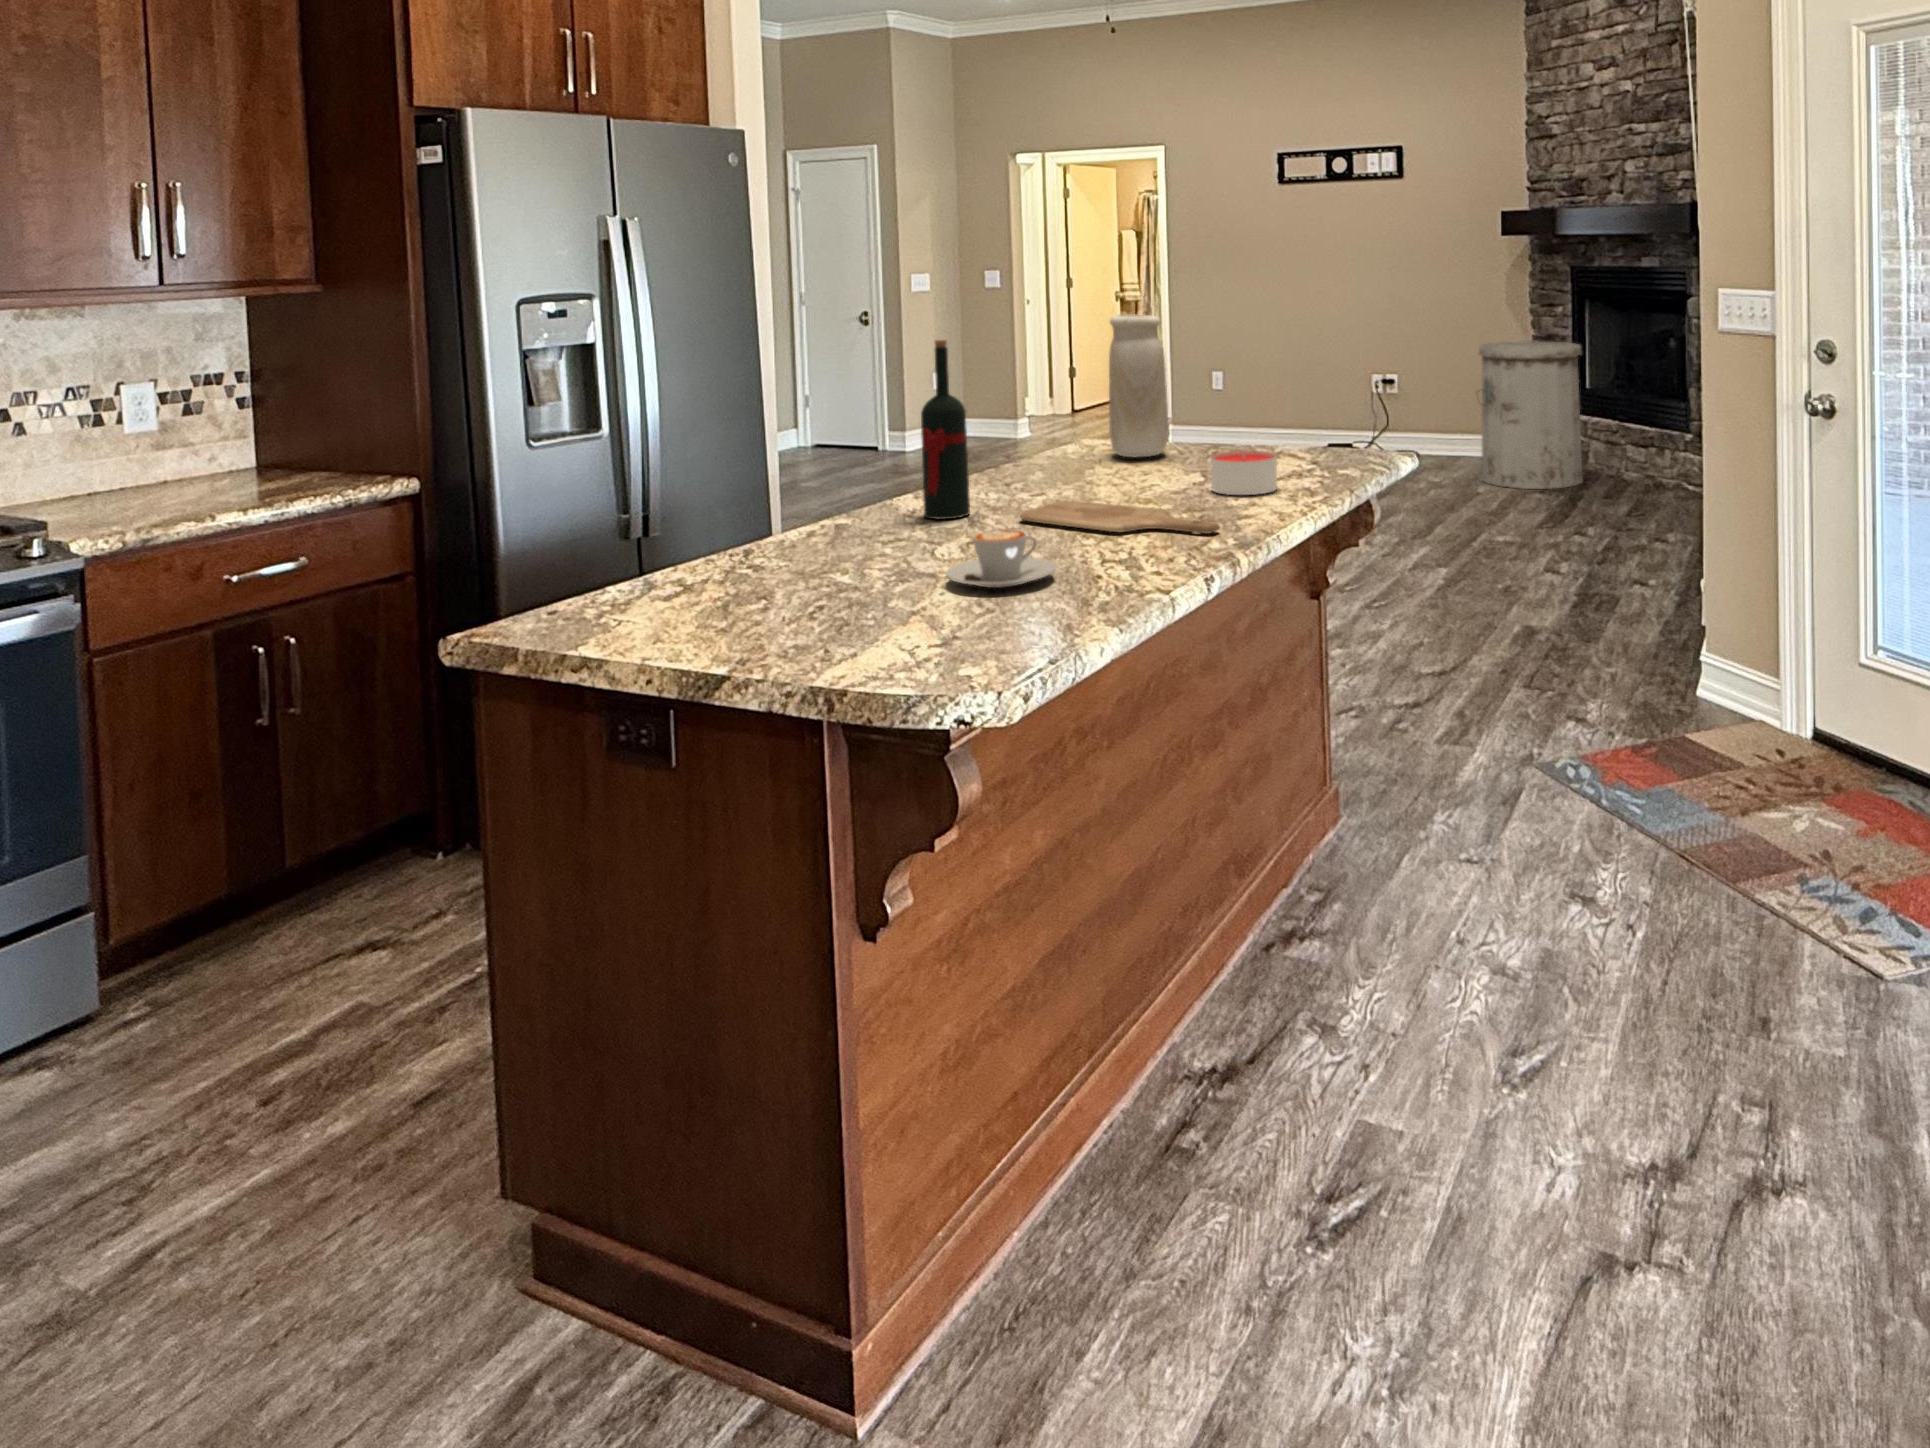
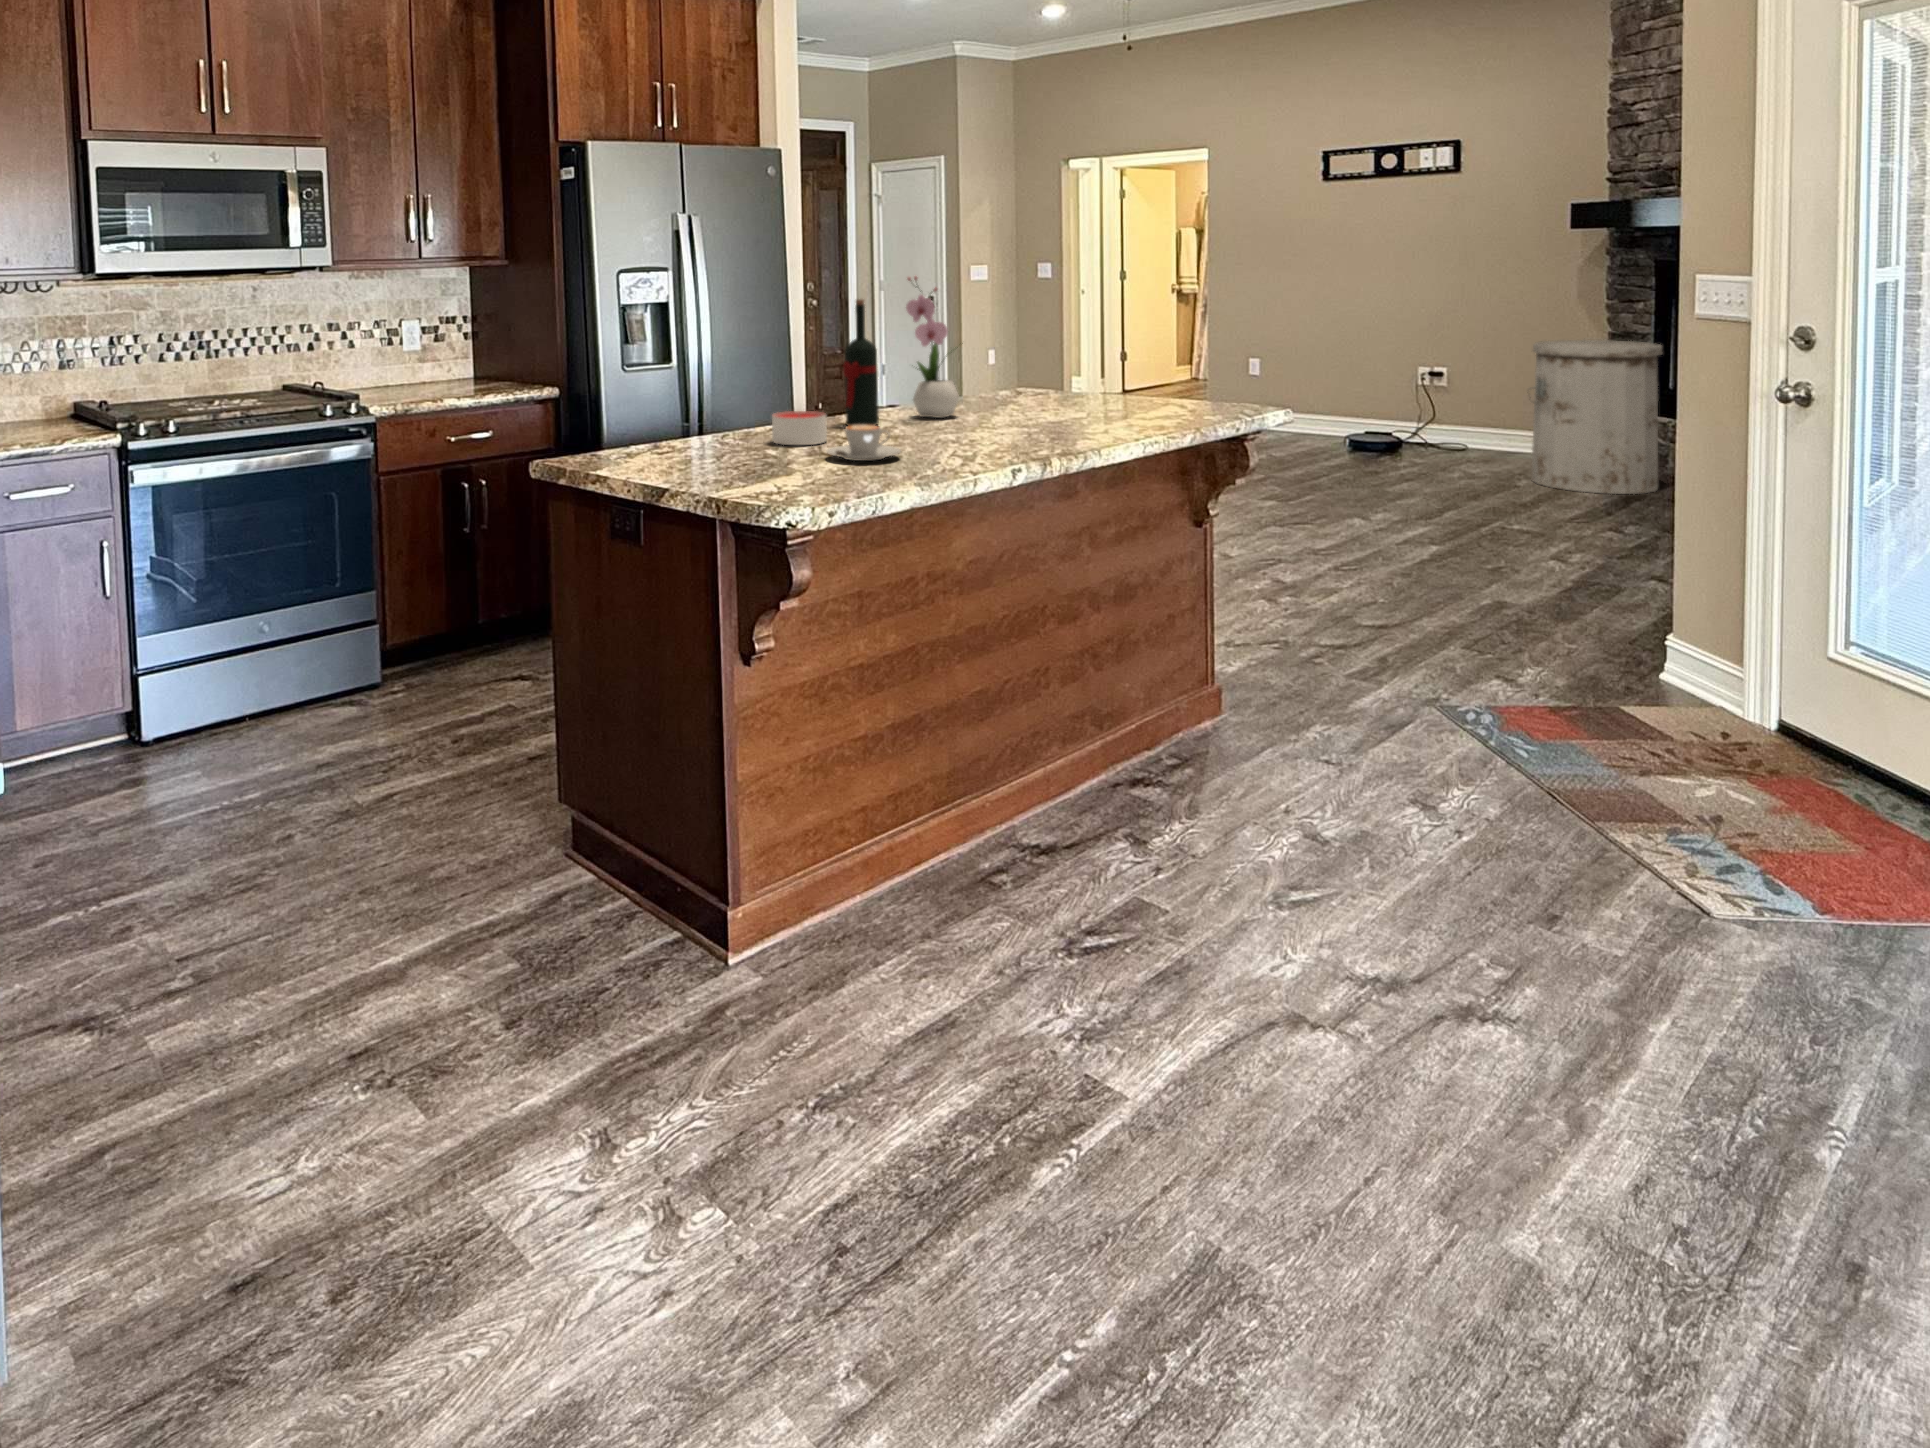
flower arrangement: none [996,305,1067,495] -> present [906,277,960,418]
vase: present [1109,314,1168,458] -> none [1017,288,1064,400]
candle: present [1211,451,1277,495] -> present [772,411,827,445]
cutting board: present [1020,501,1219,534] -> none [908,420,1045,445]

